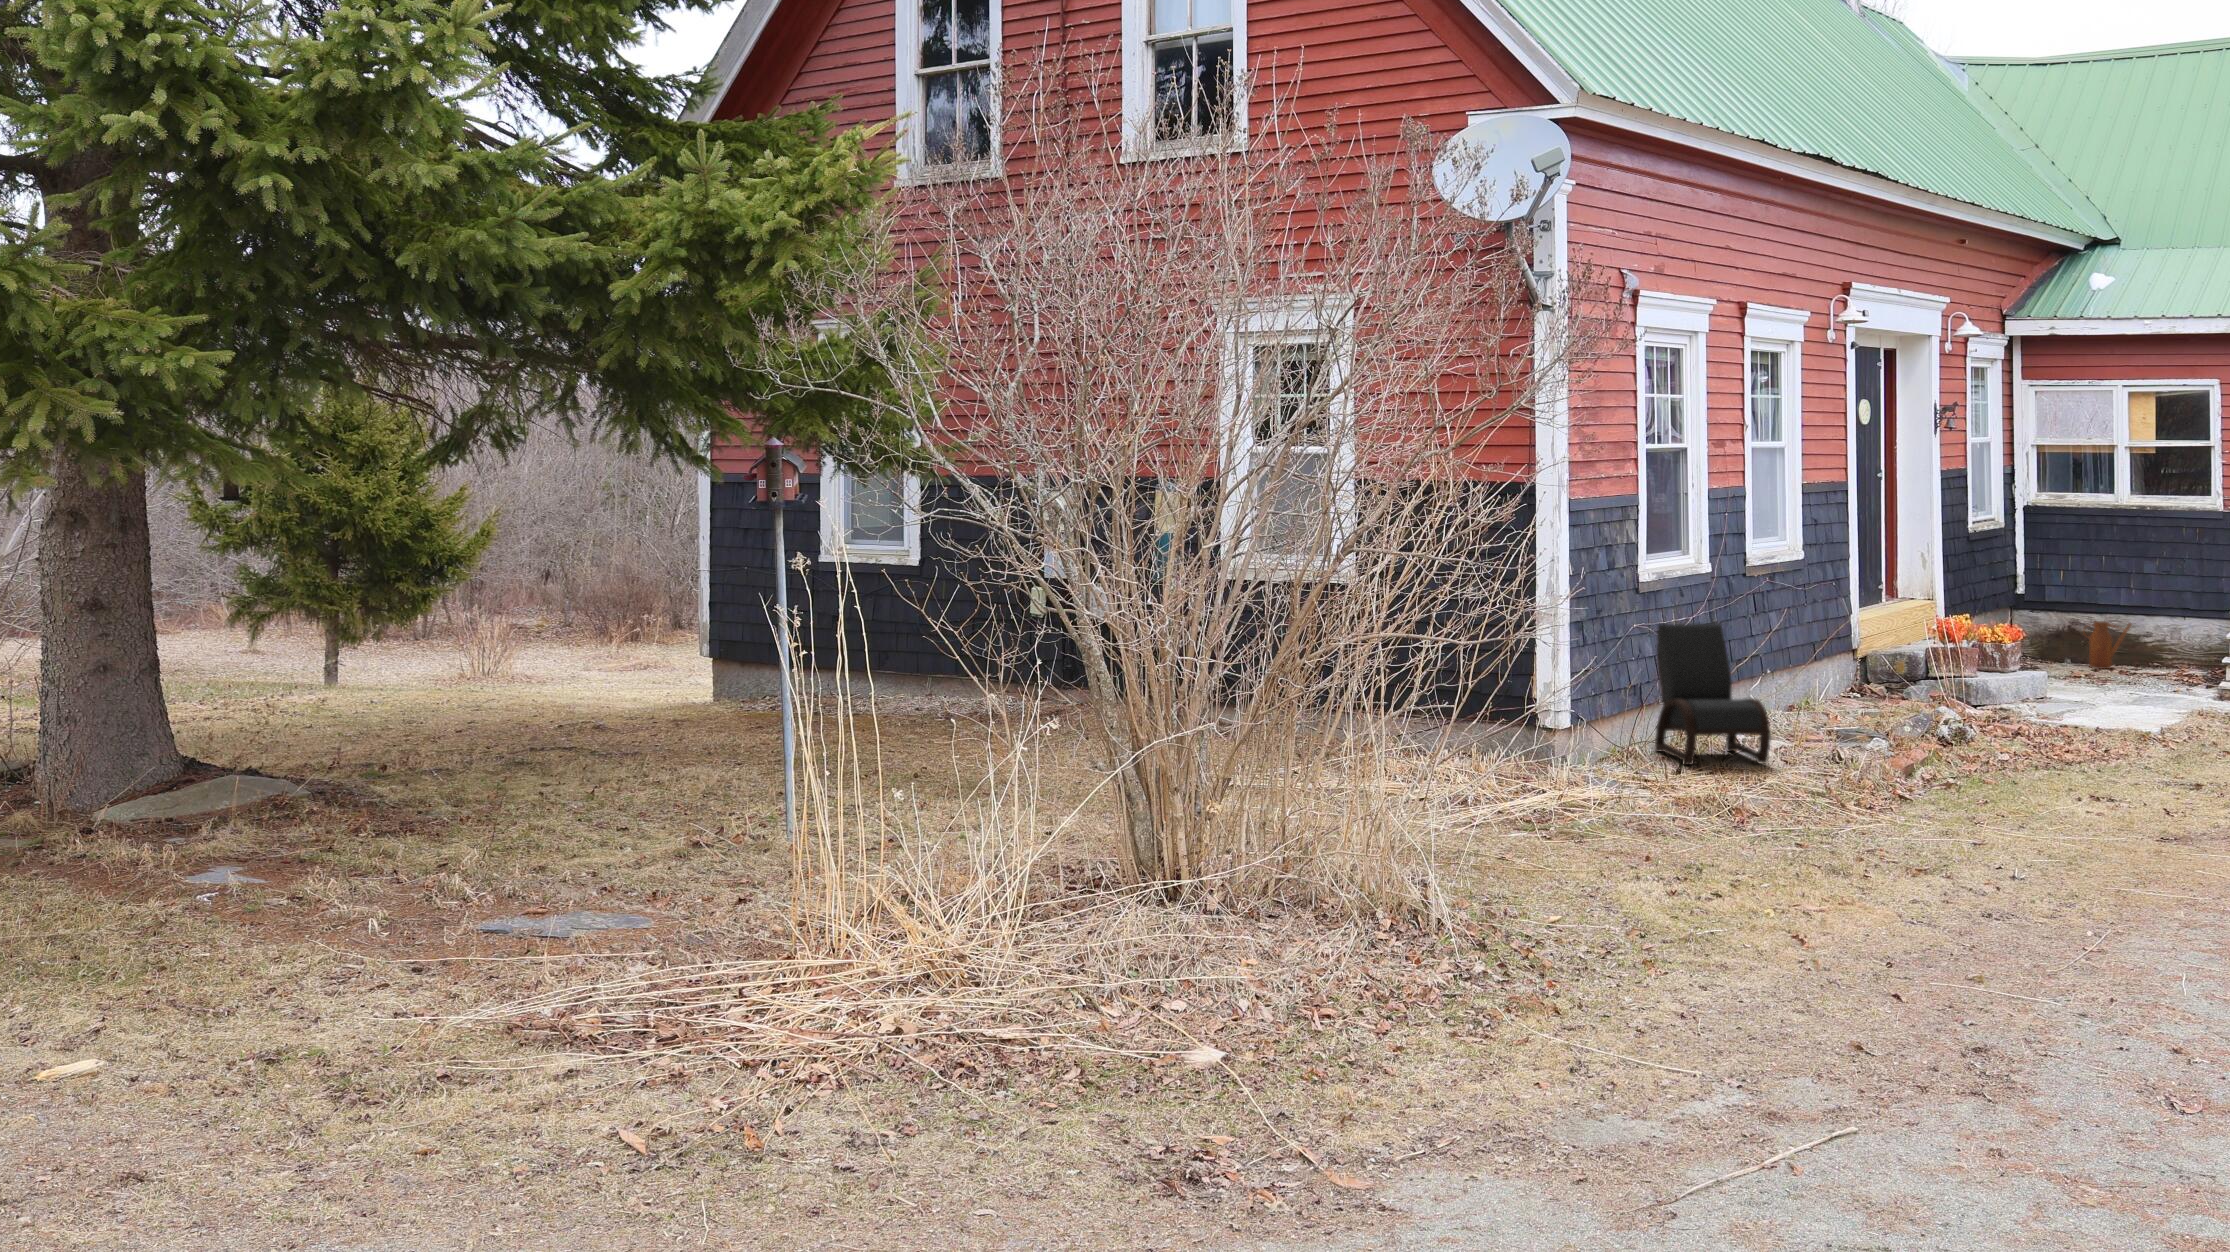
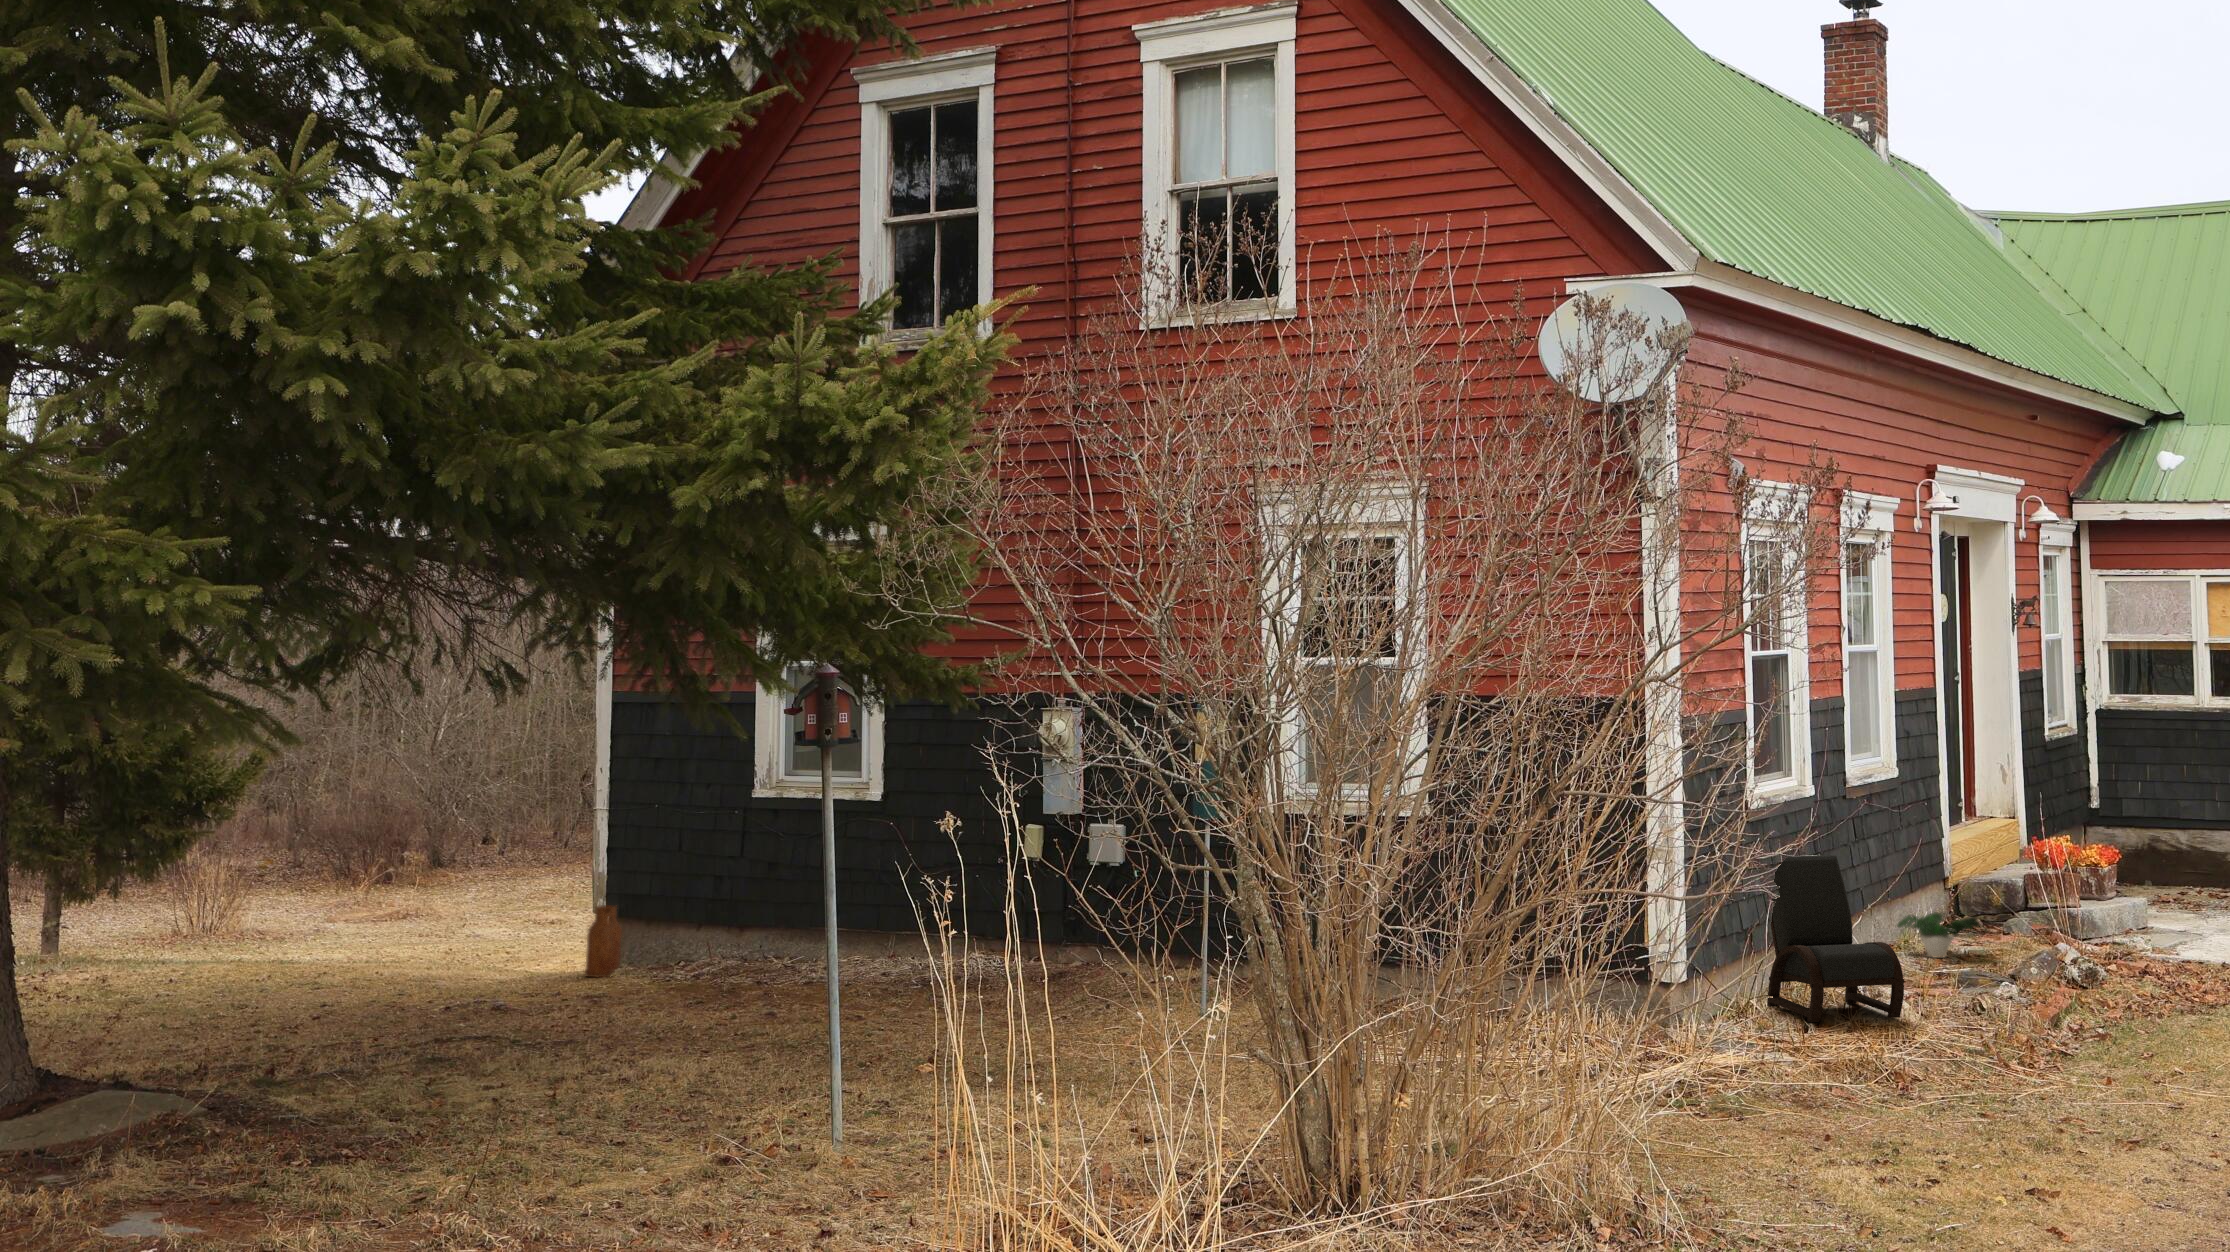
watering can: present [2084,621,2131,669] -> present [585,905,622,977]
potted plant: none [1798,678,1877,717] -> present [1898,912,1986,958]

